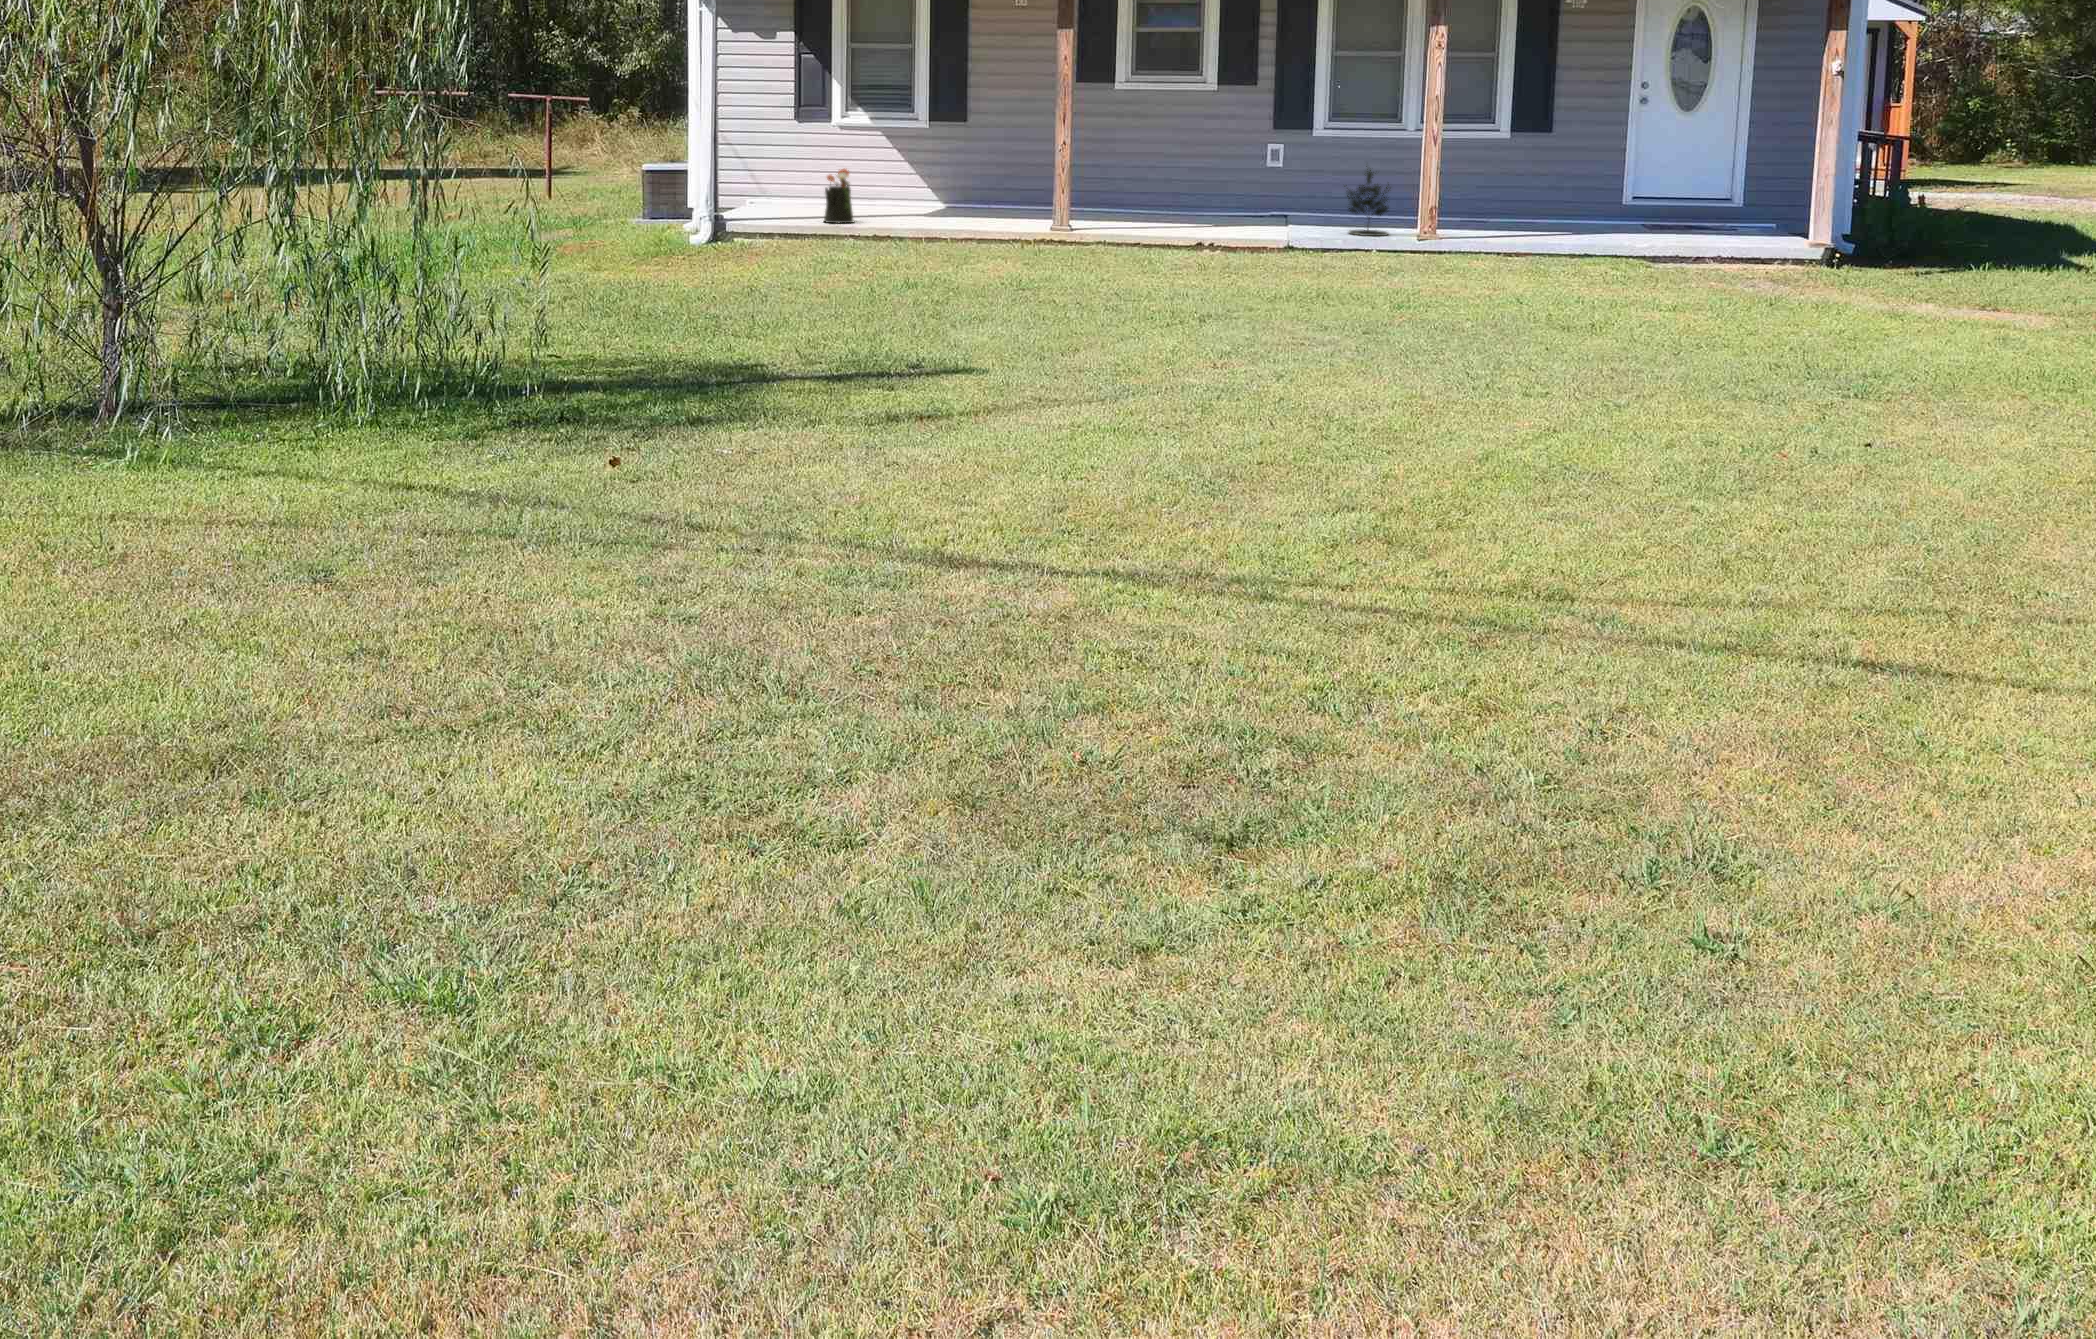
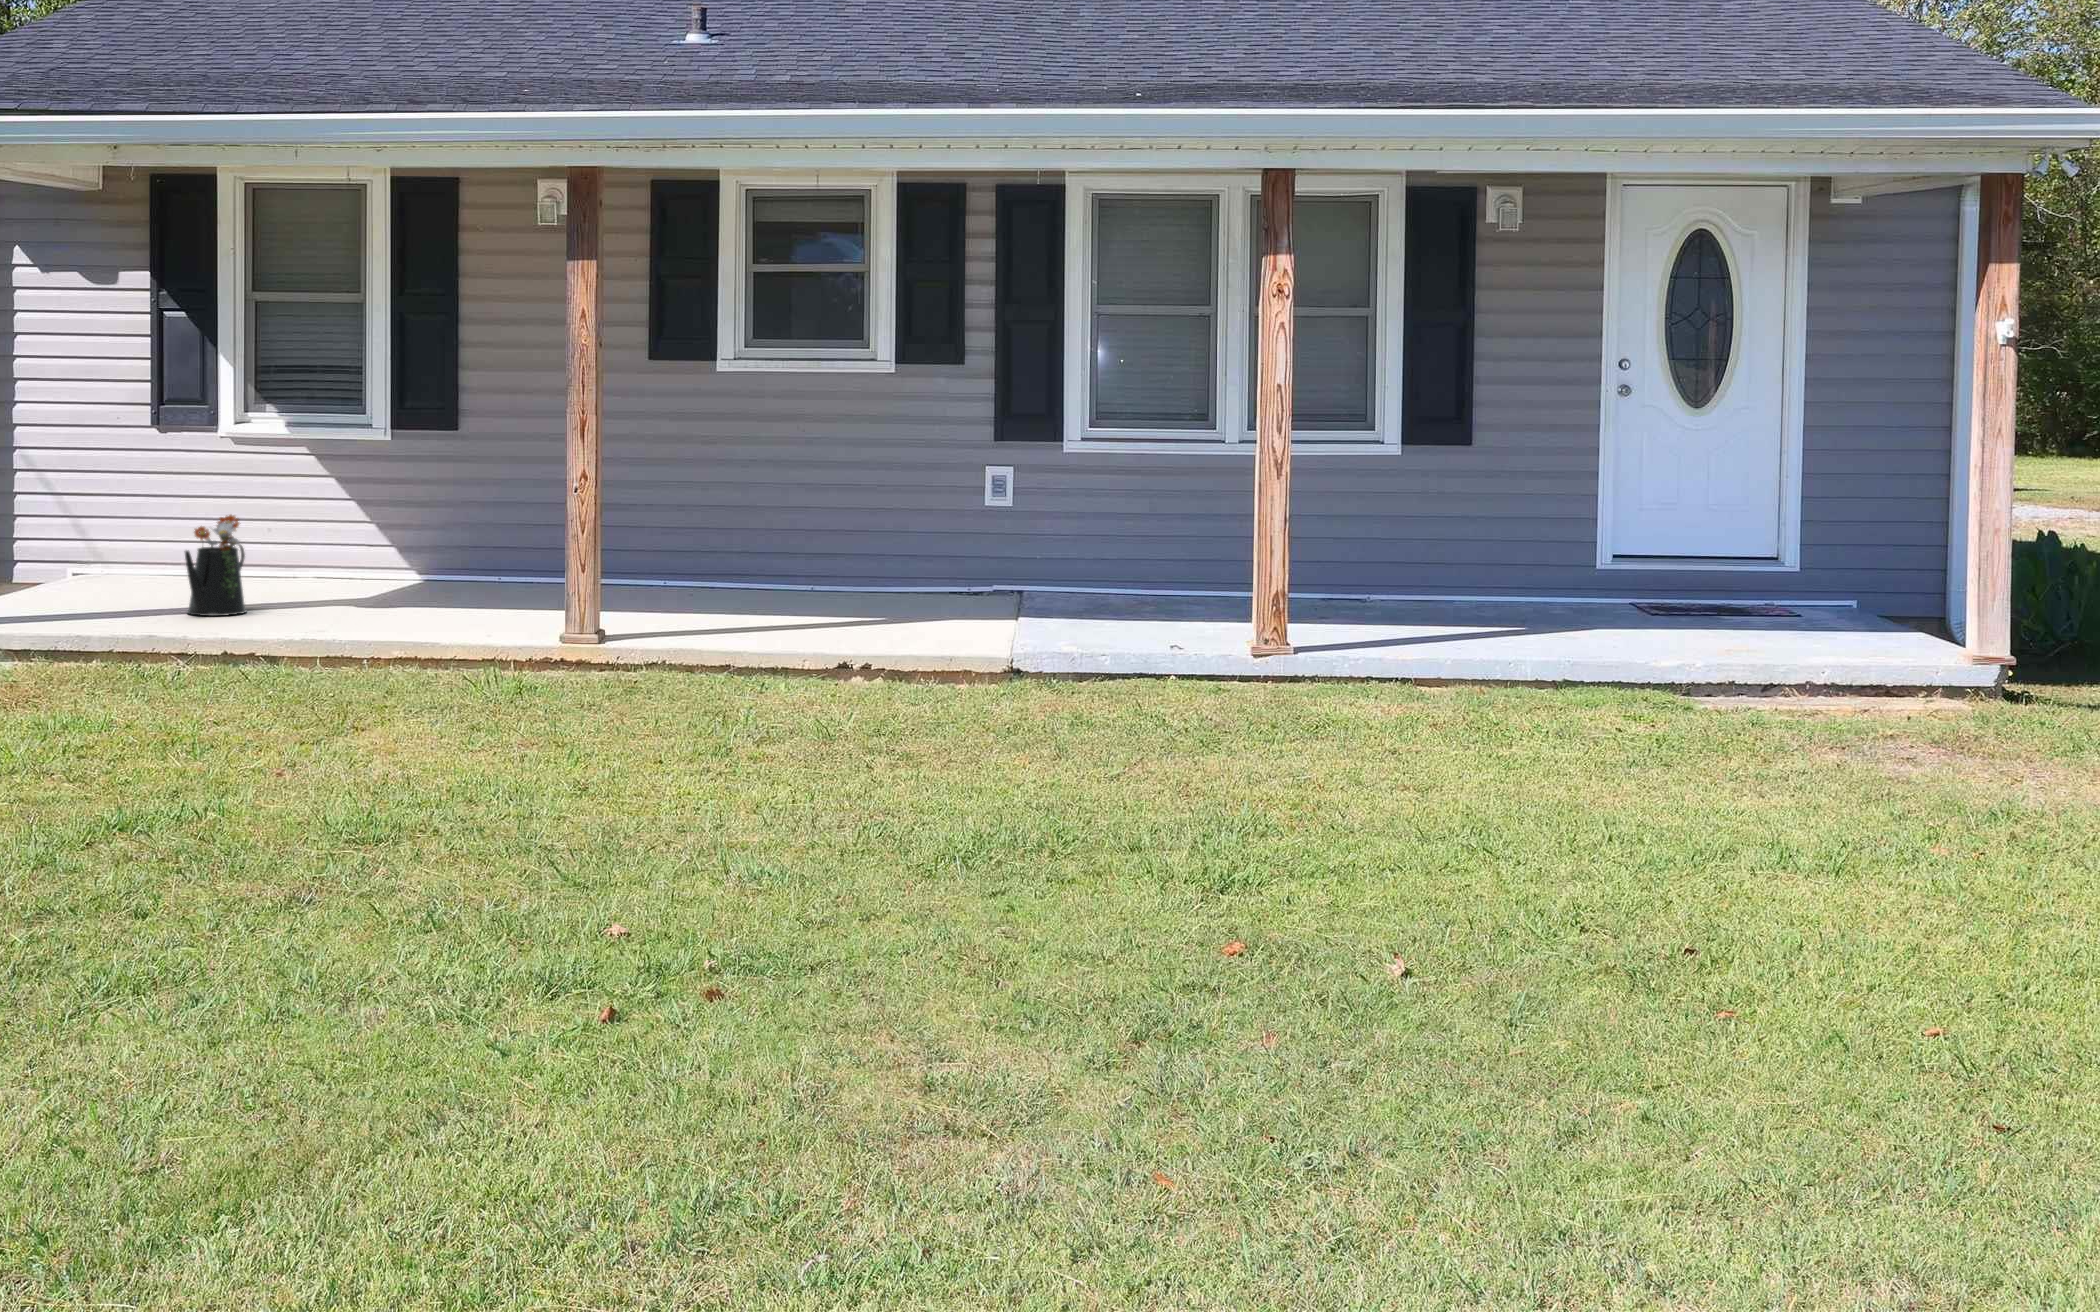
potted tree: present [1344,166,1389,236] -> none [1117,496,1205,627]

